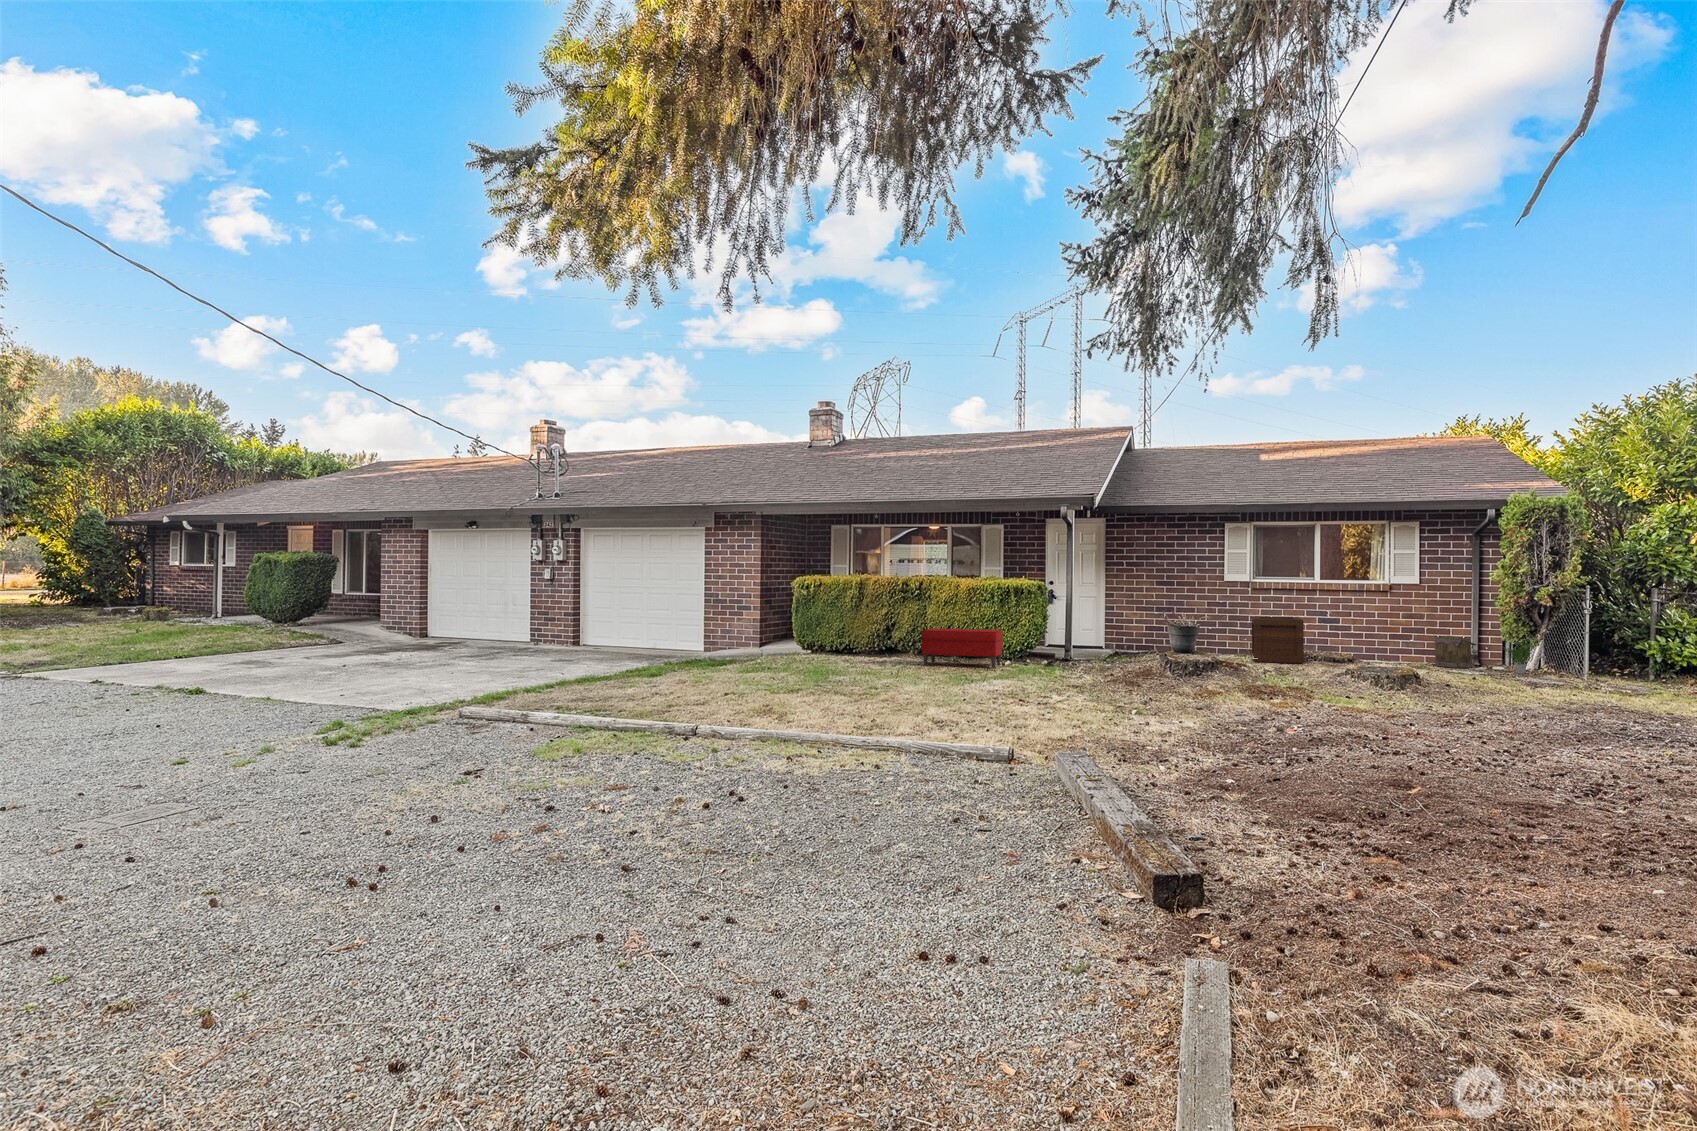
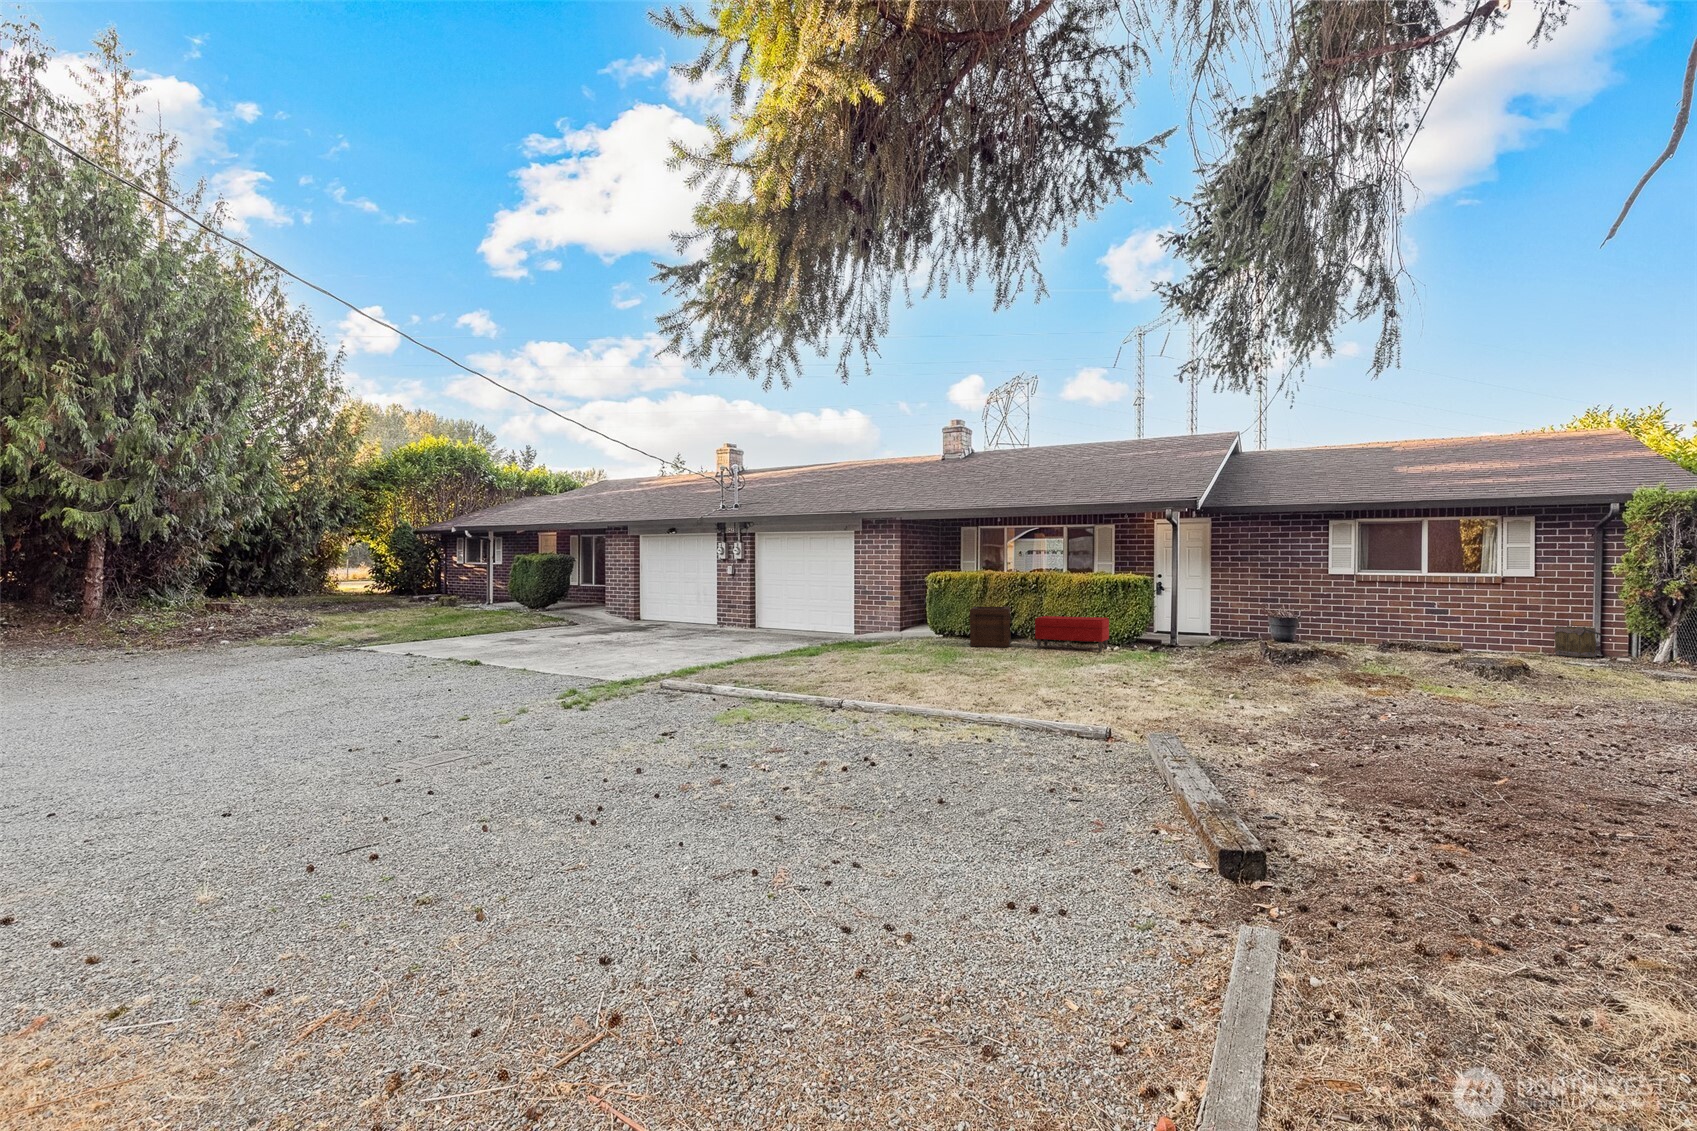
wooden crate: present [1252,617,1304,664] -> present [970,607,1011,647]
potted plant: present [1504,640,1534,674] -> none [1630,626,1679,664]

